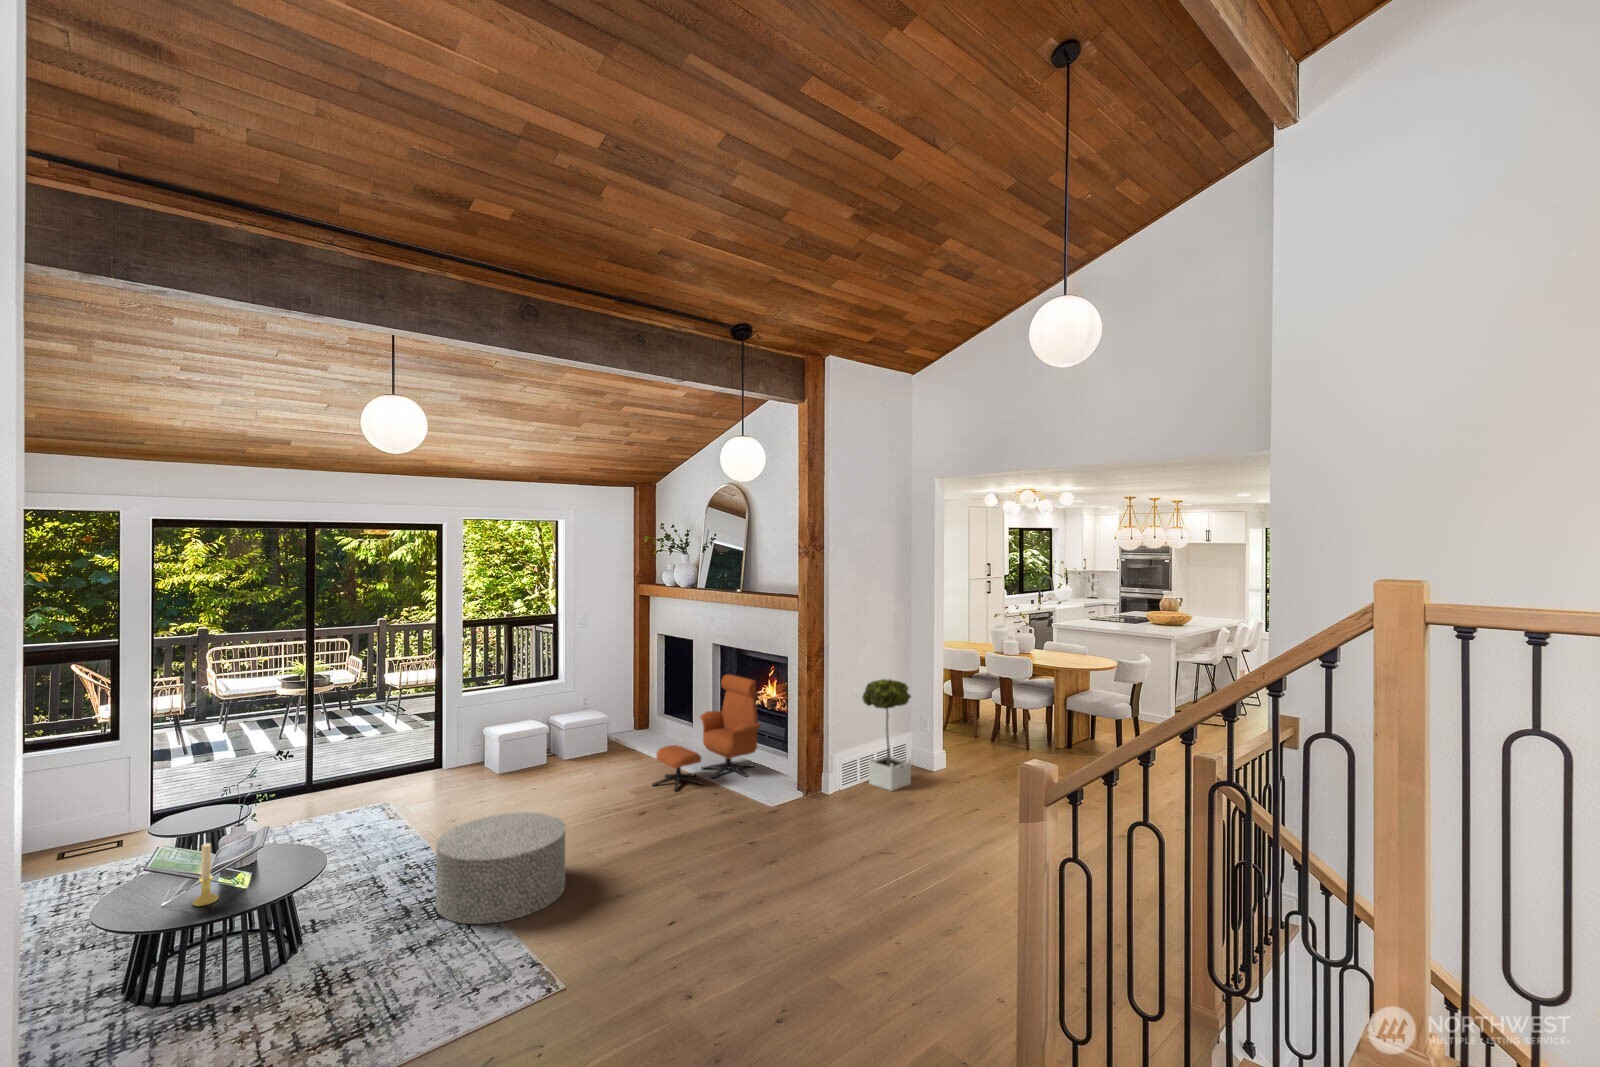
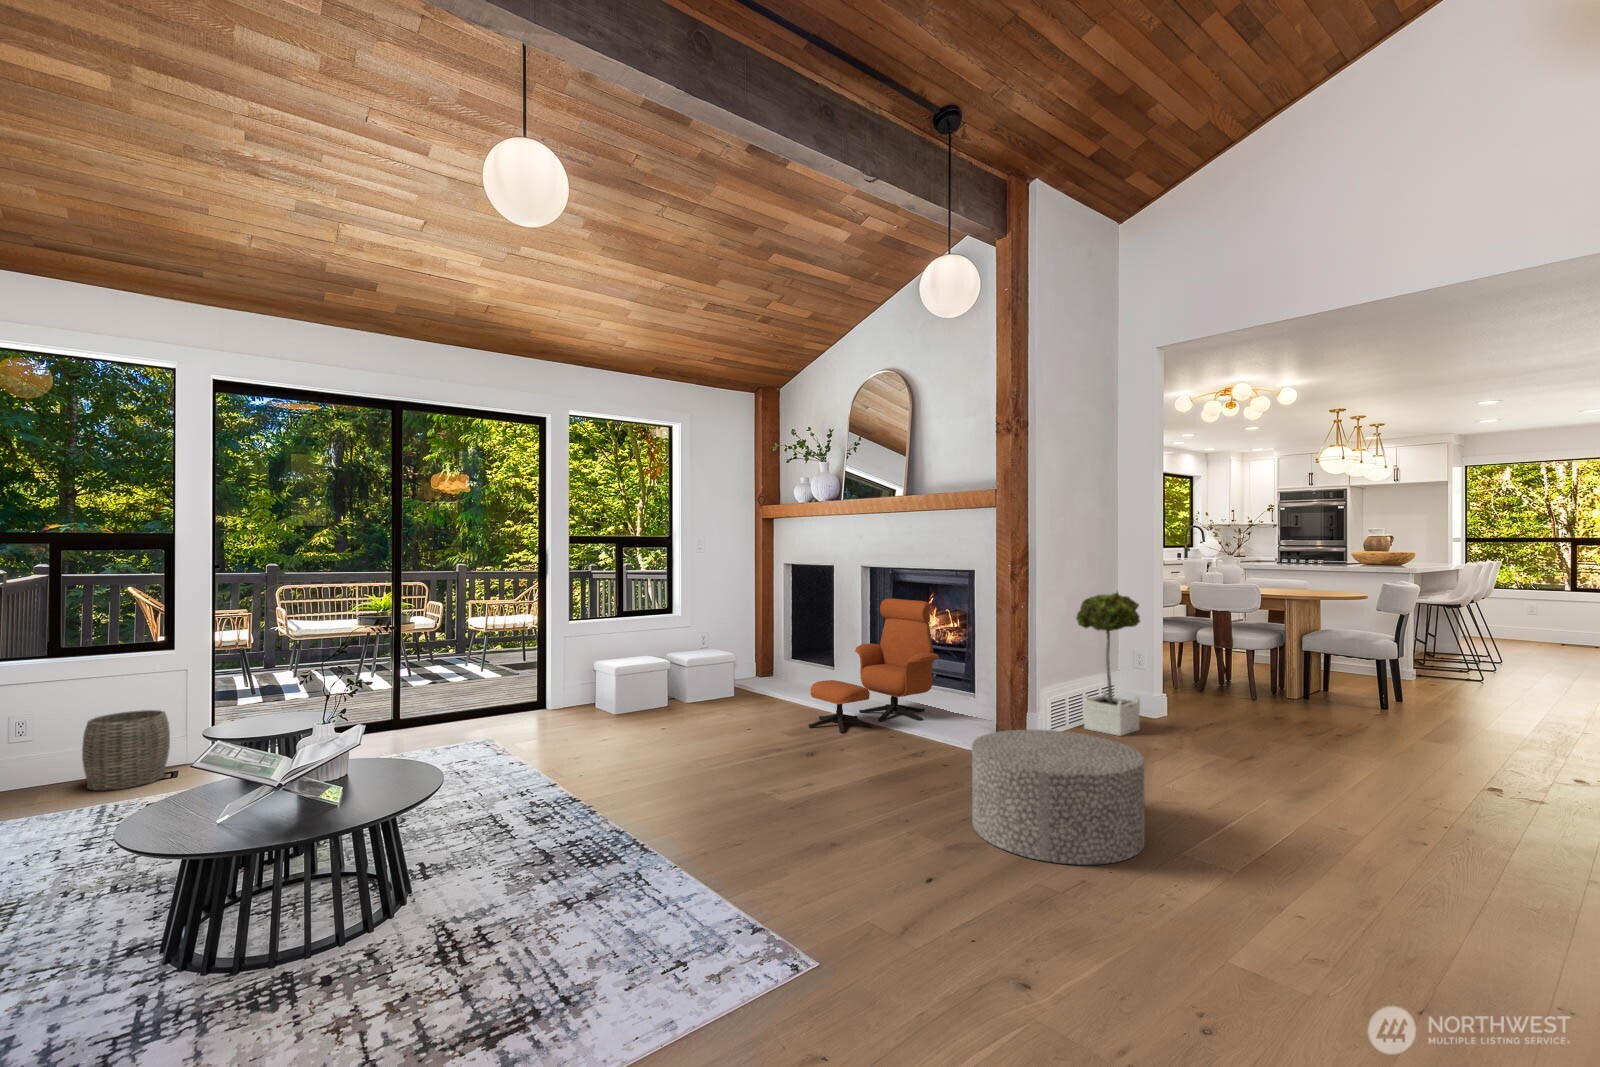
woven basket: none [46,791,118,860] -> present [82,710,170,791]
ottoman: present [436,812,565,924] -> present [972,730,1145,865]
candle holder: present [193,844,218,906] -> none [262,730,299,824]

